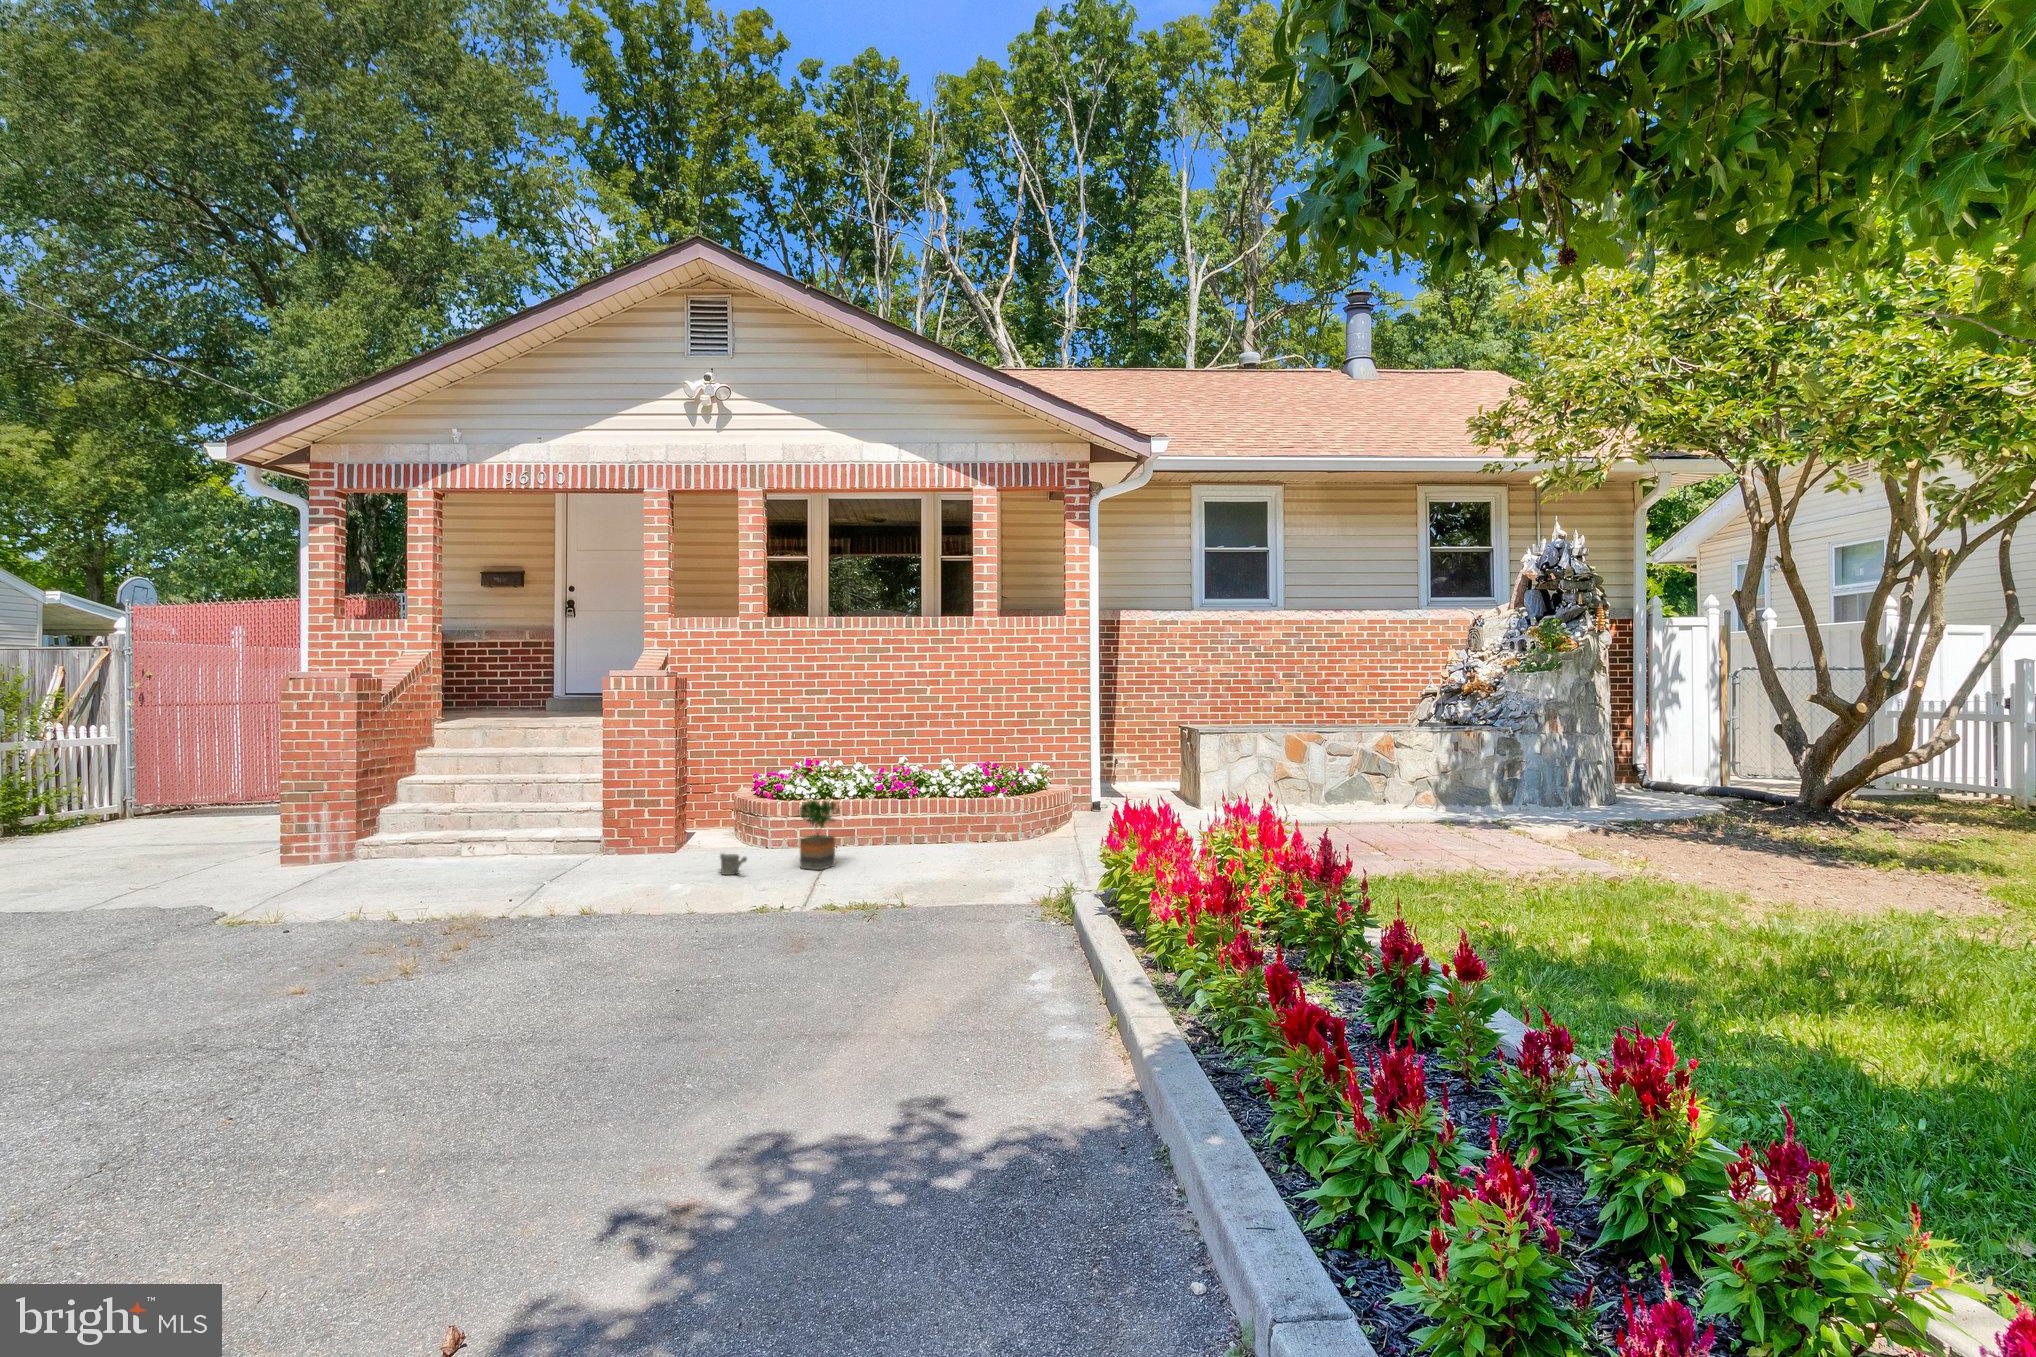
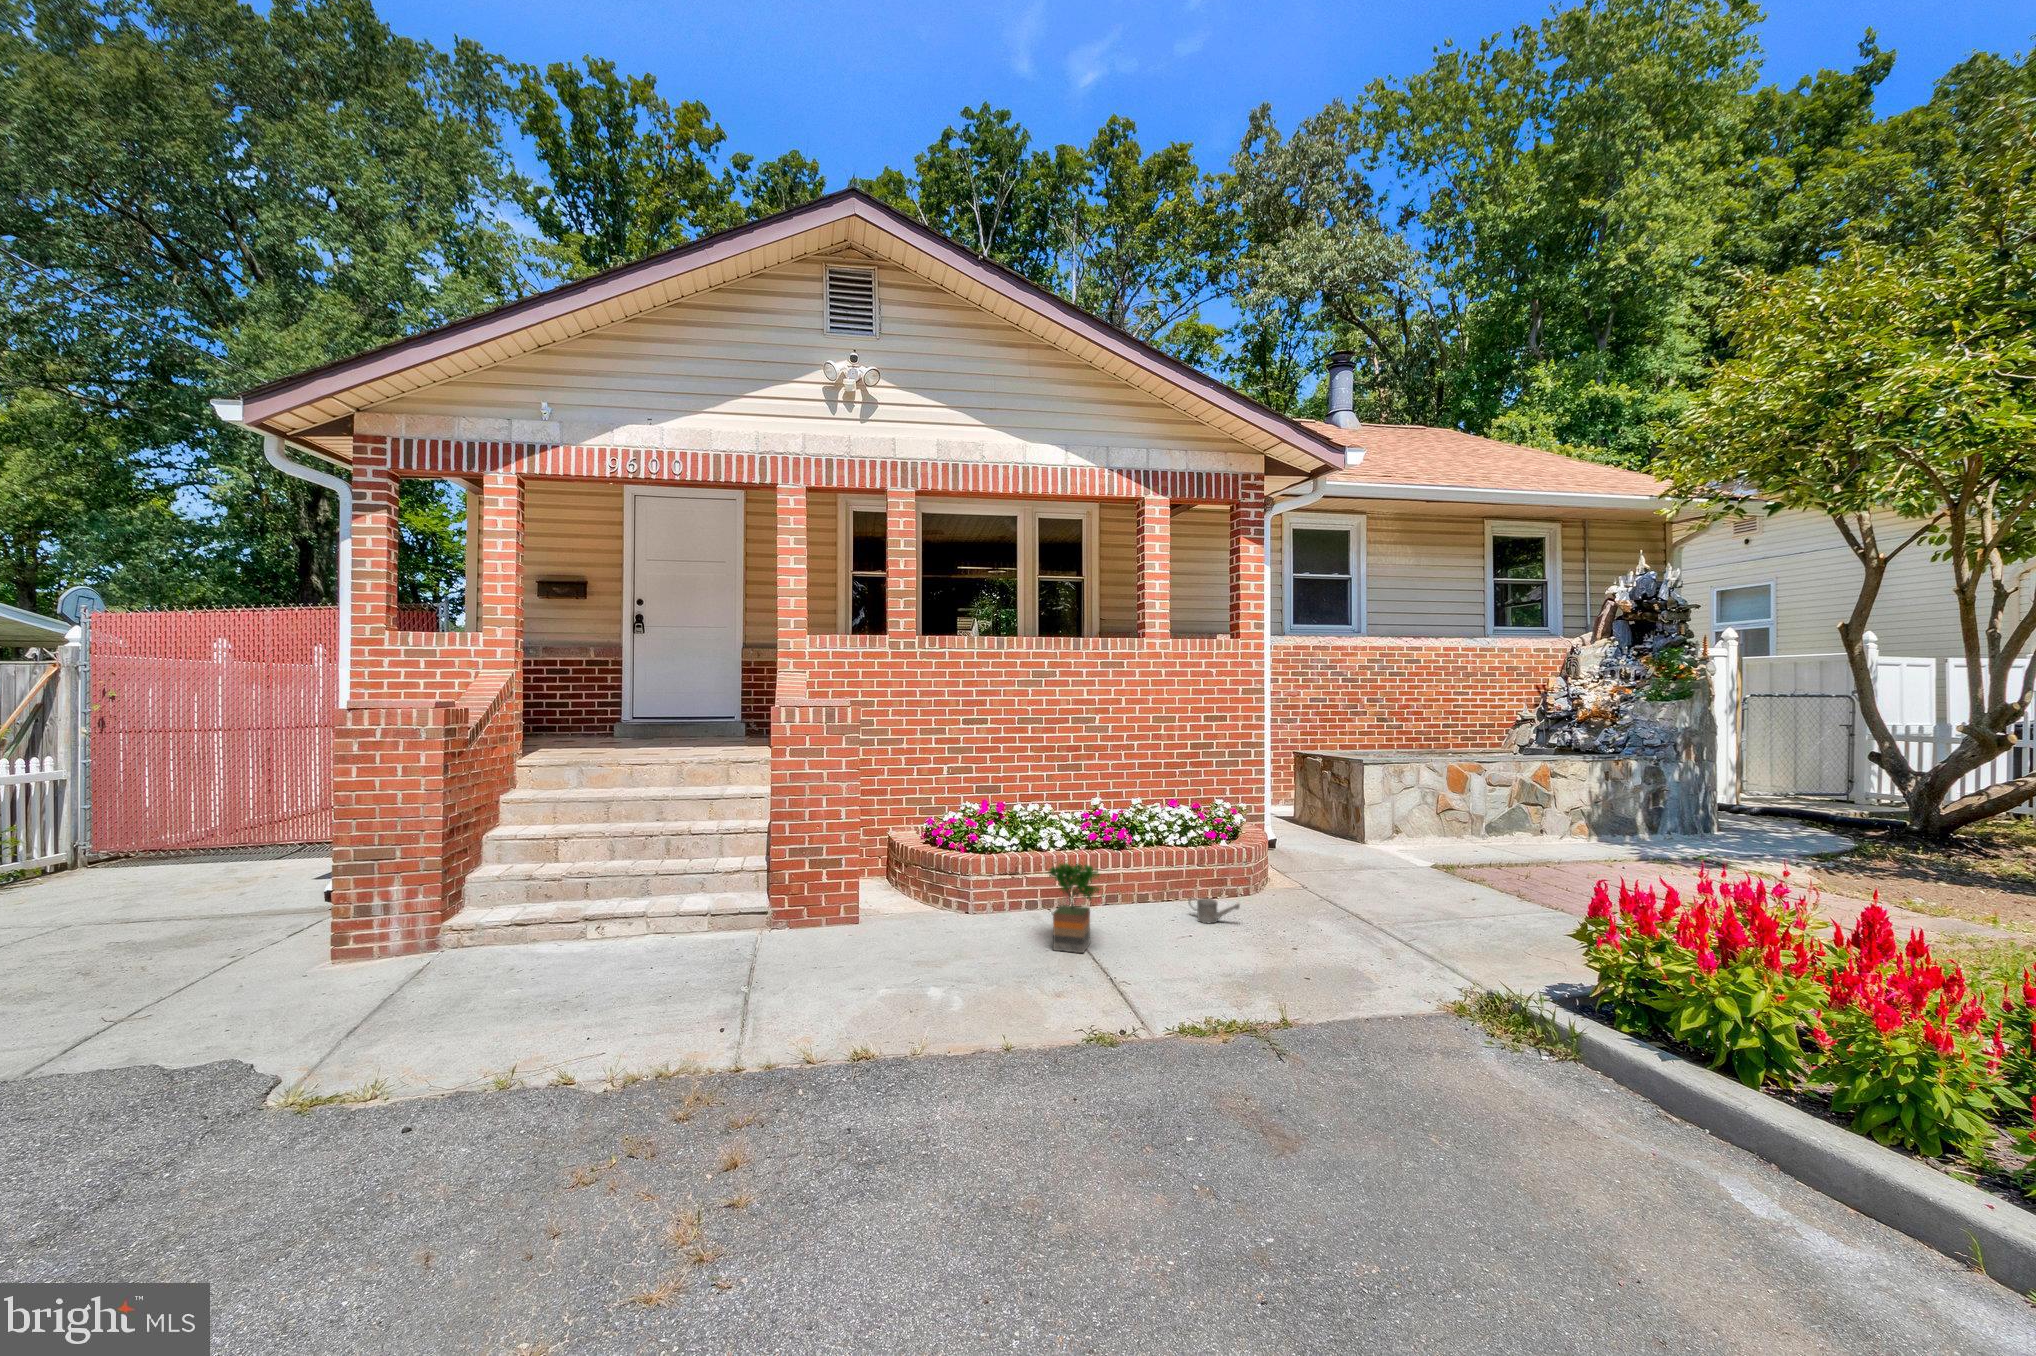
watering can: present [720,854,747,875] -> present [1188,898,1240,924]

